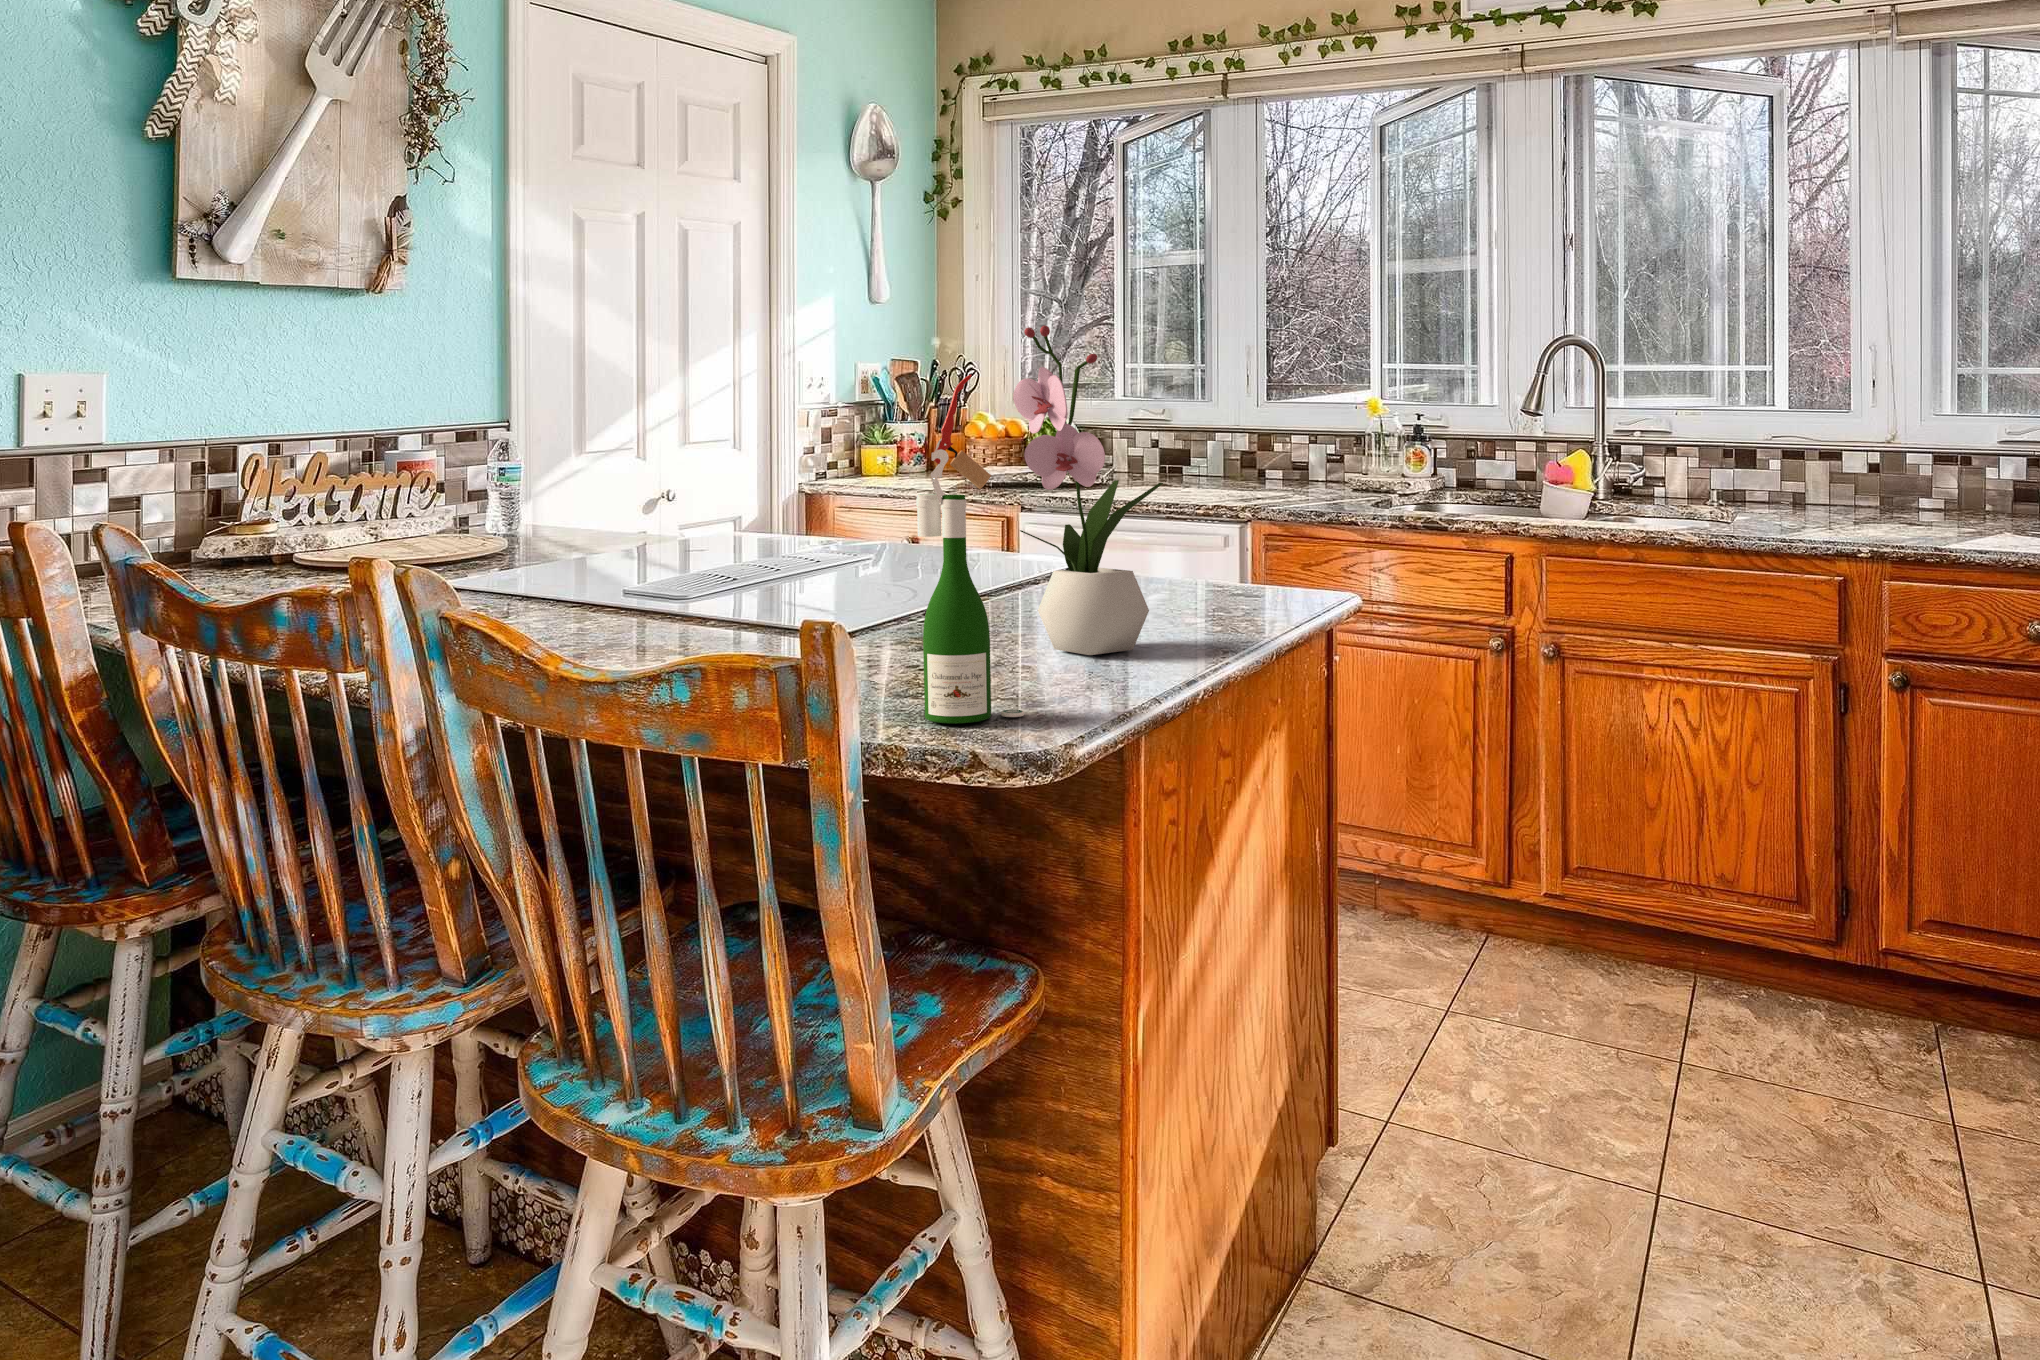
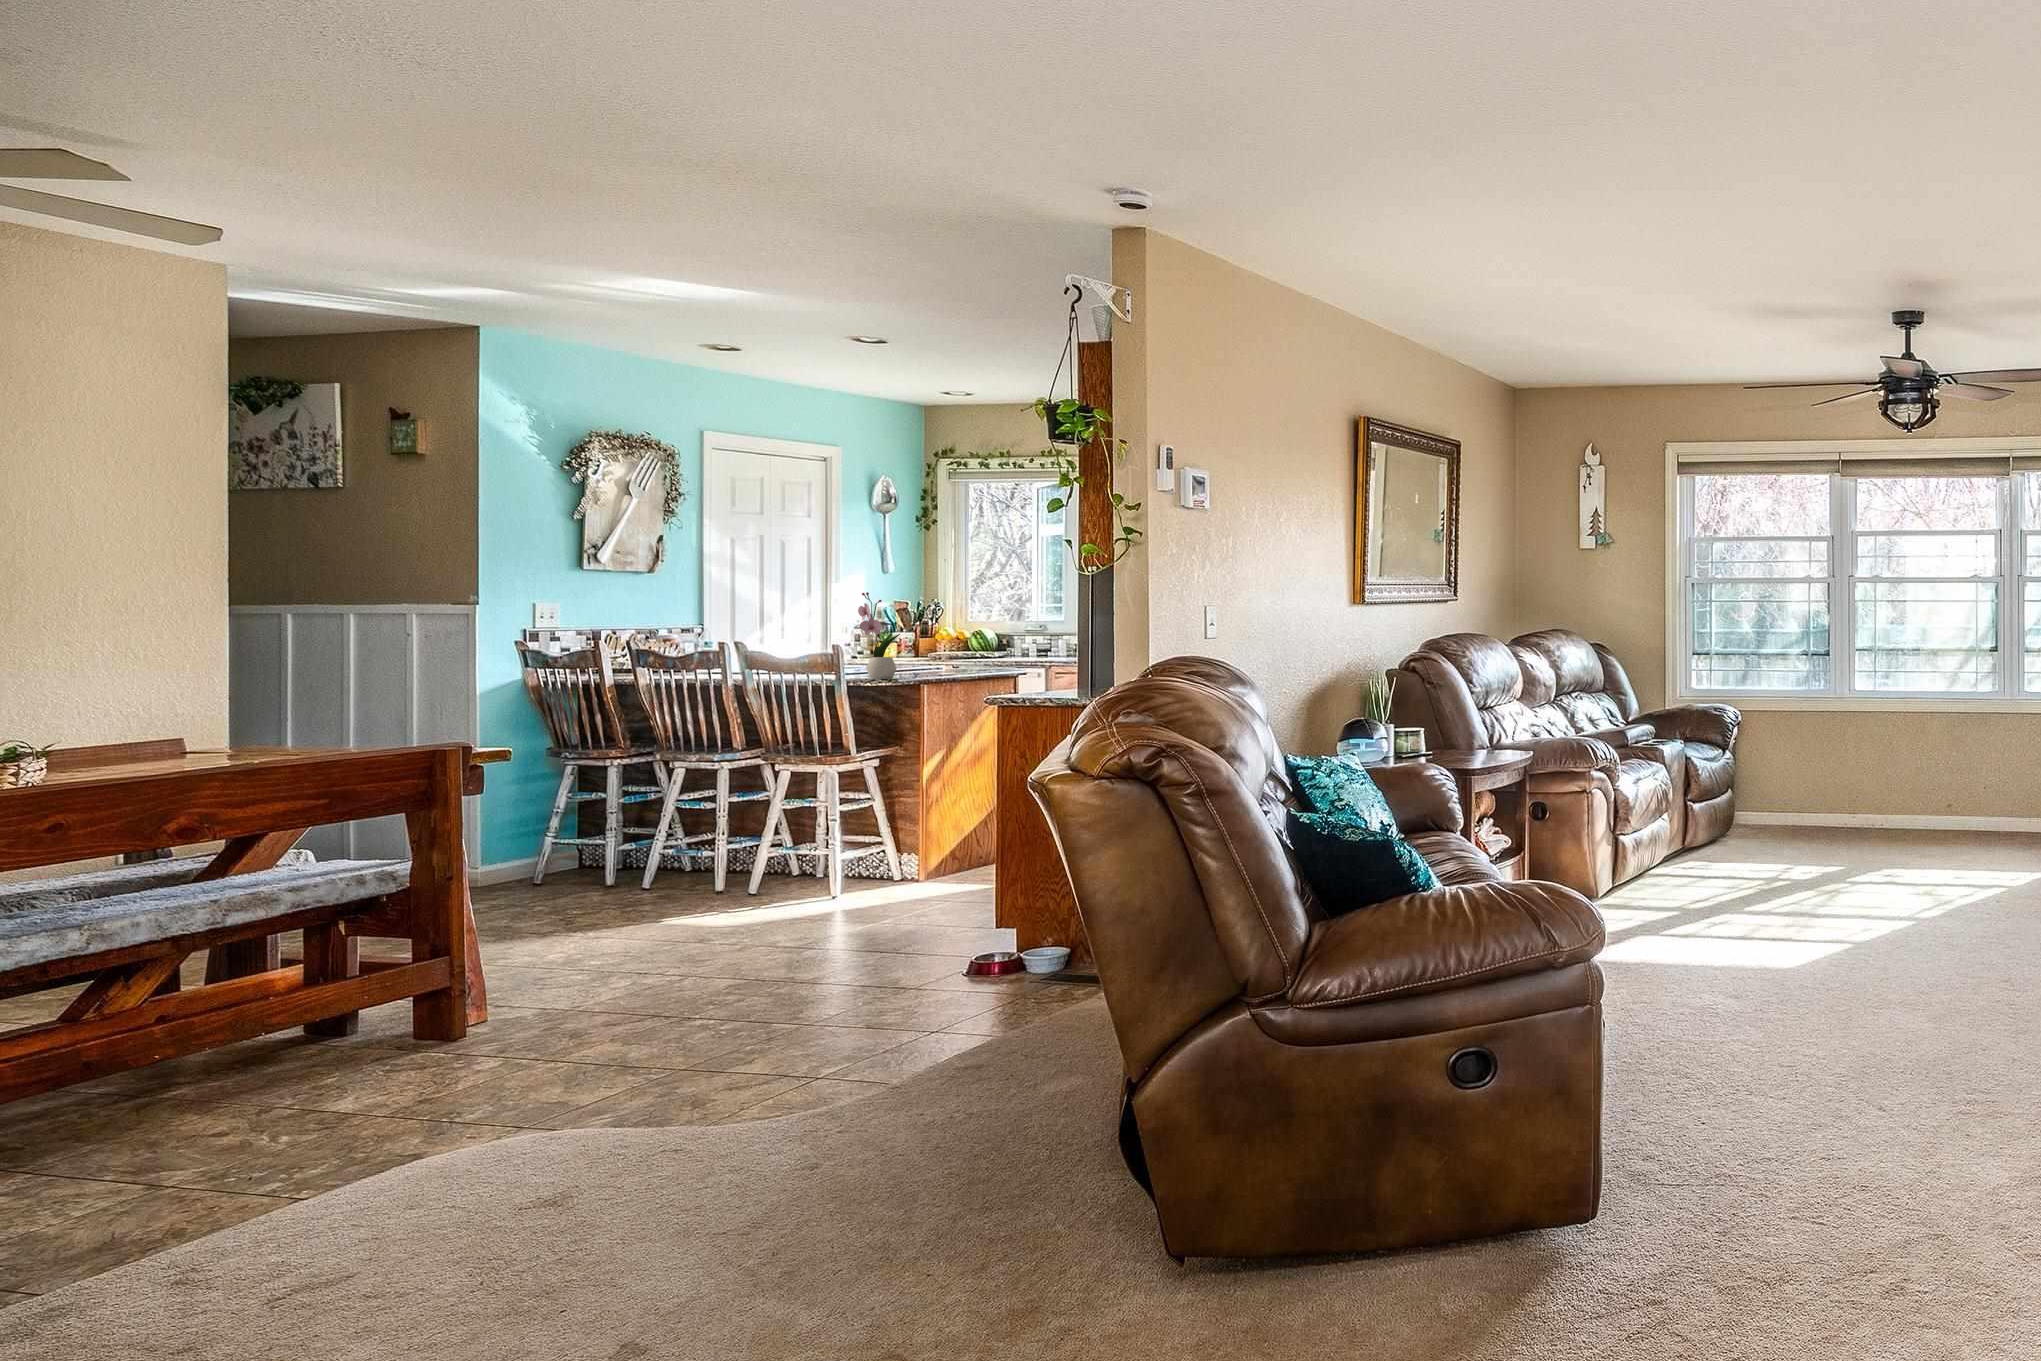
wine bottle: present [916,375,1024,723] -> none [820,604,845,682]

